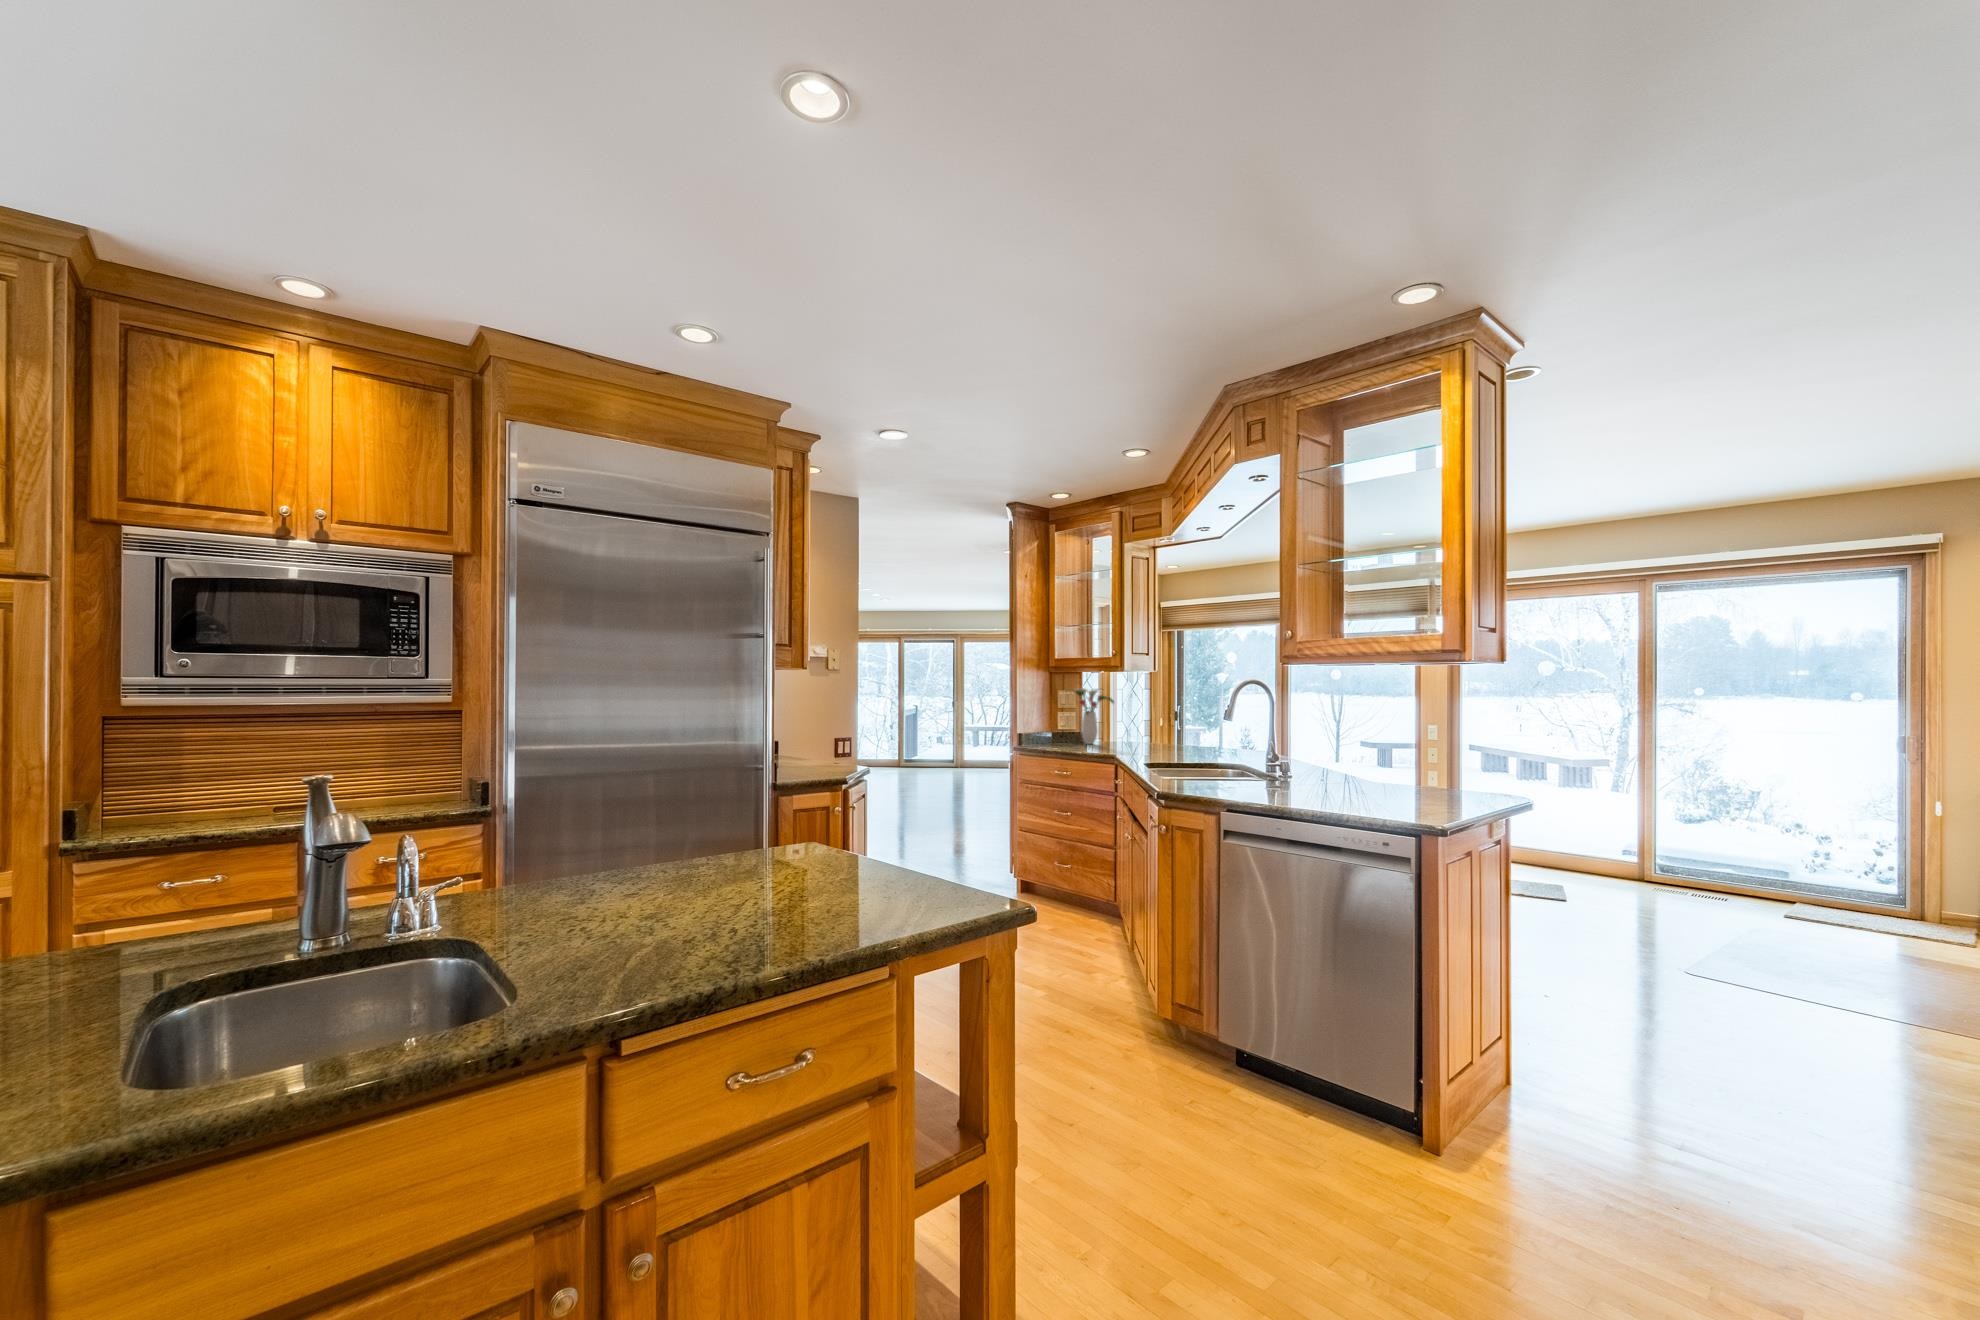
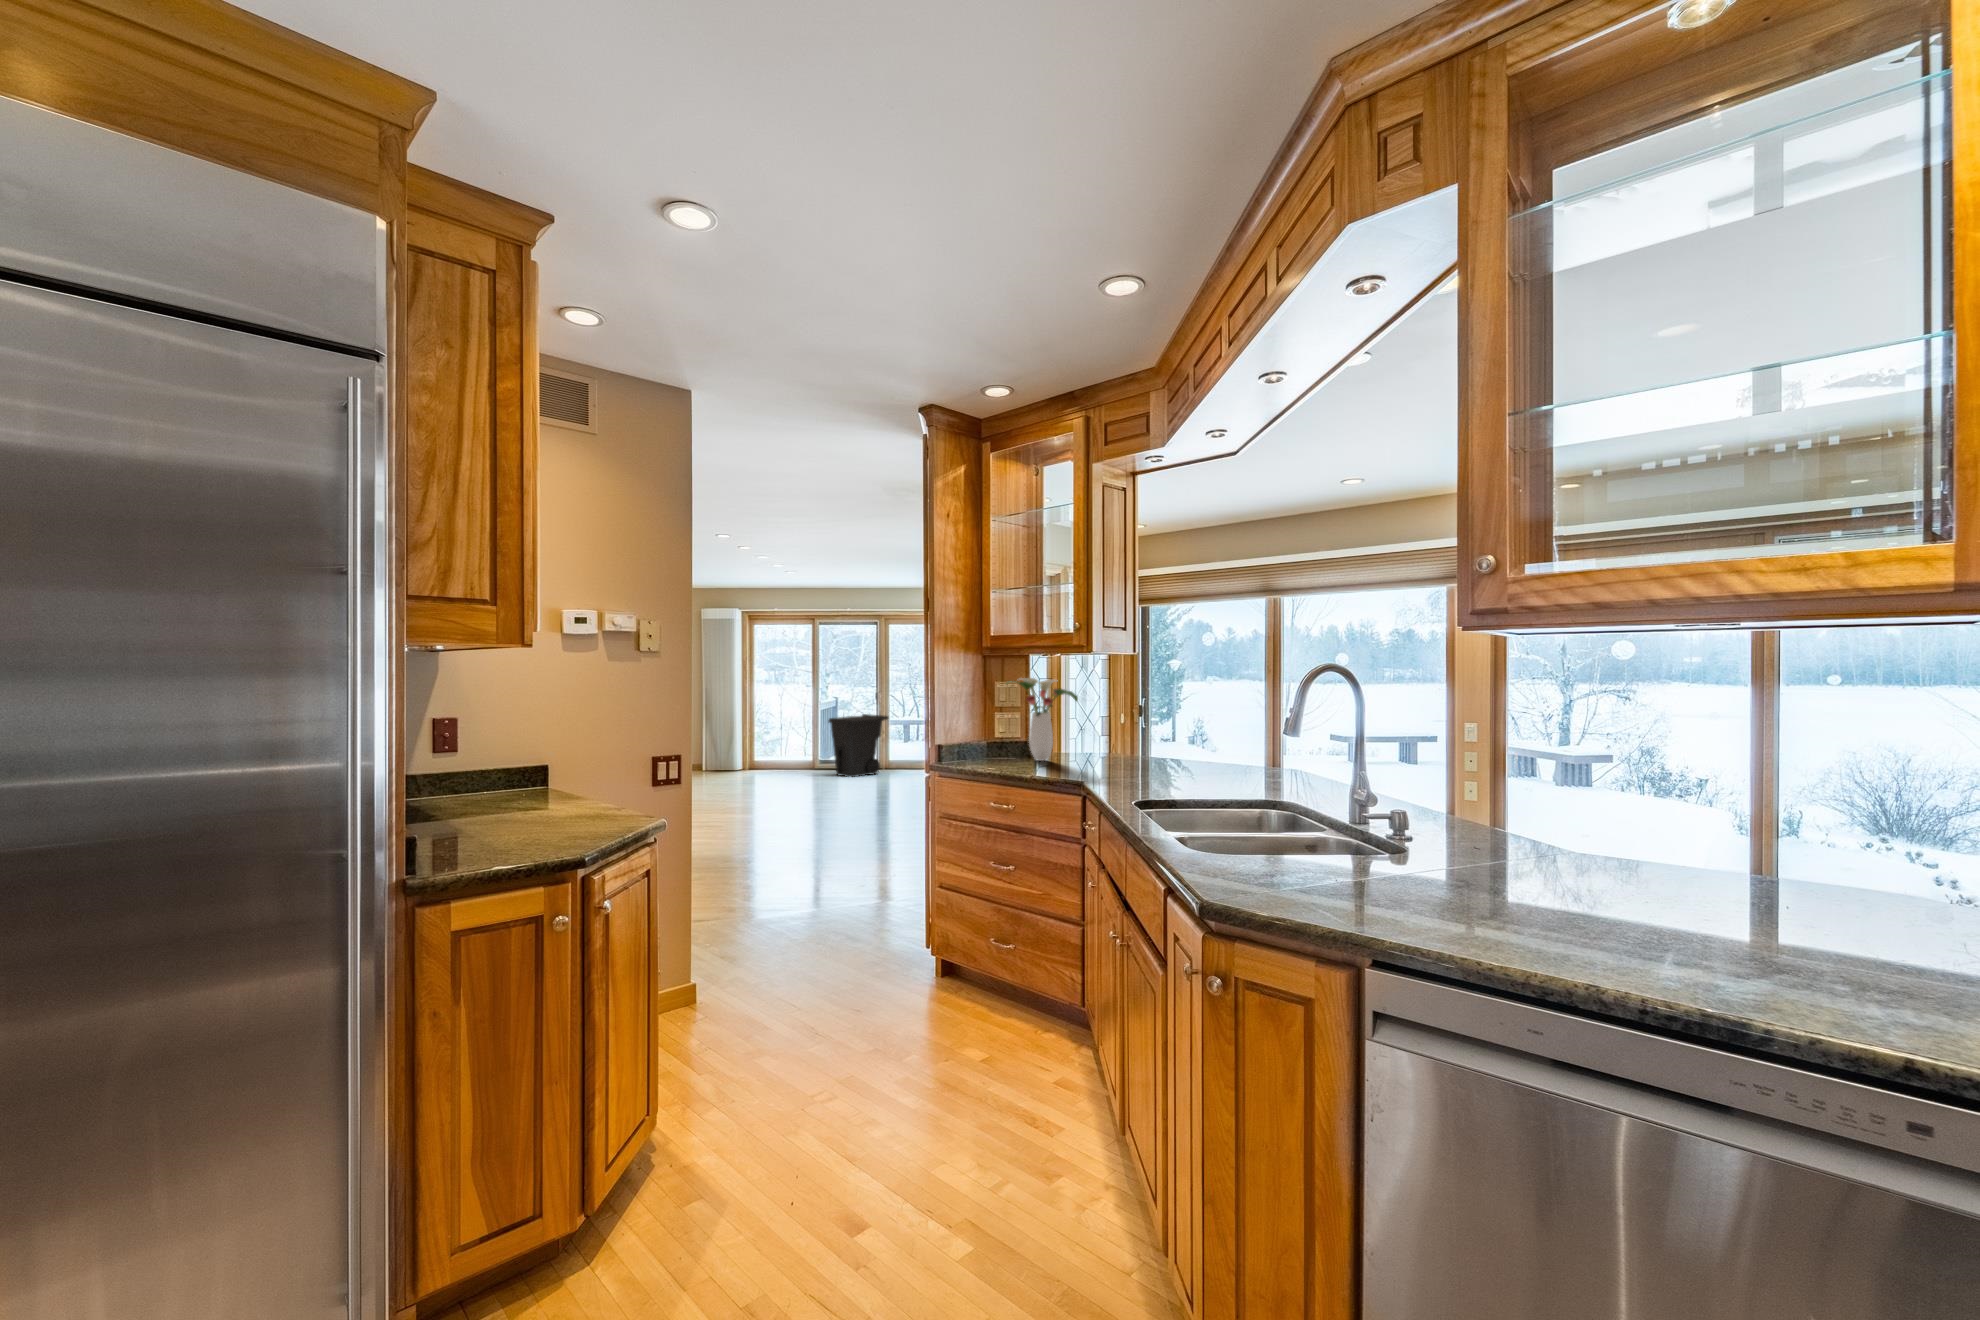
trash can: none [917,719,967,771] -> present [828,714,888,777]

